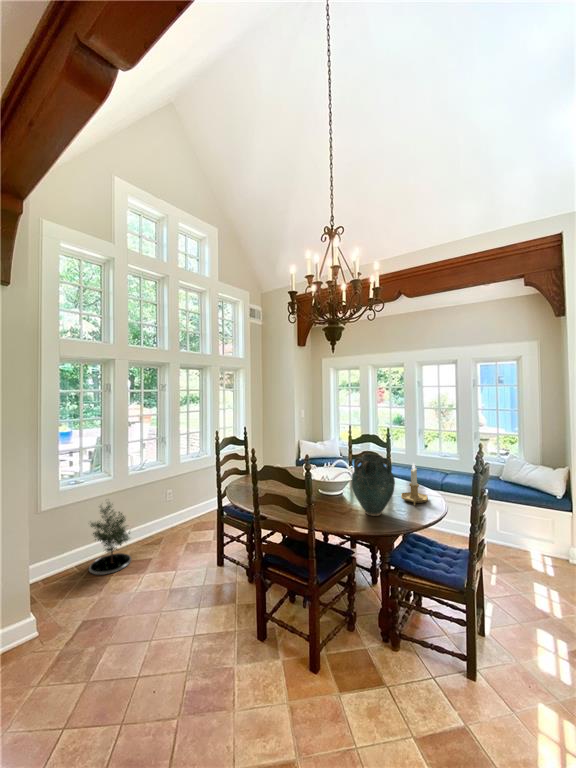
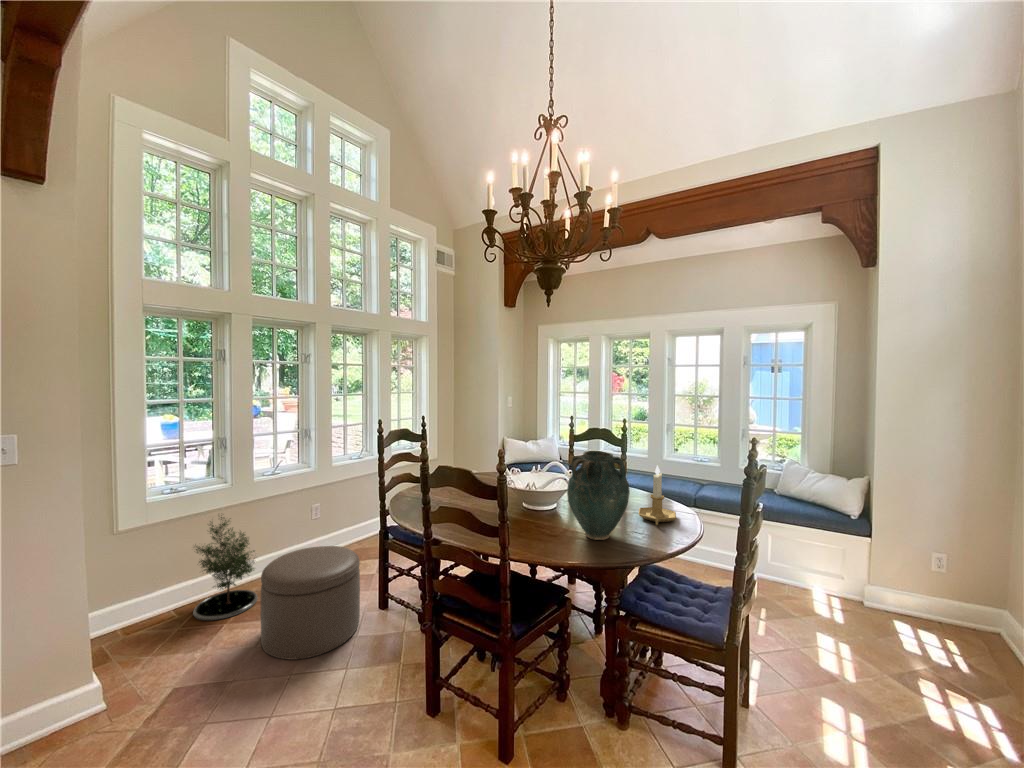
ottoman: none [138,522,204,602] -> present [261,546,360,660]

